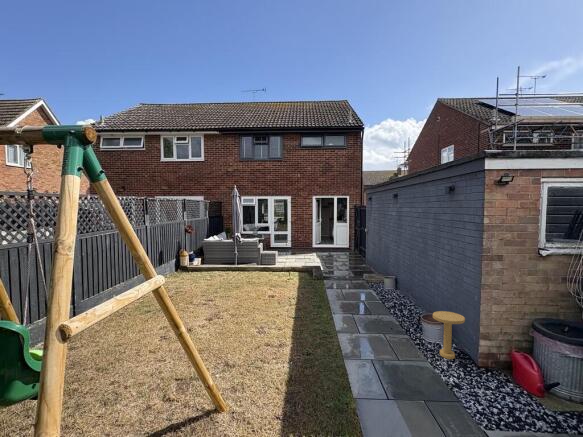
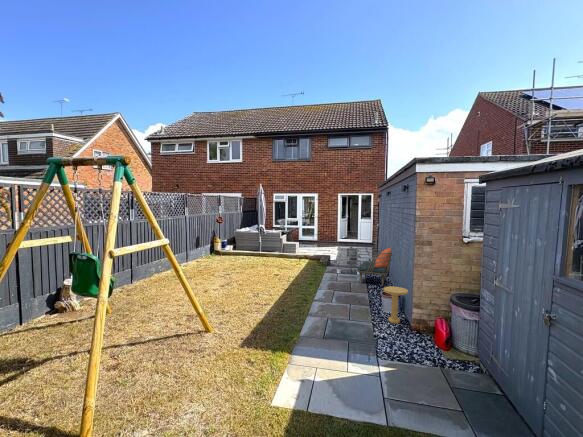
armchair: none [367,257,408,304] -> present [357,248,392,286]

